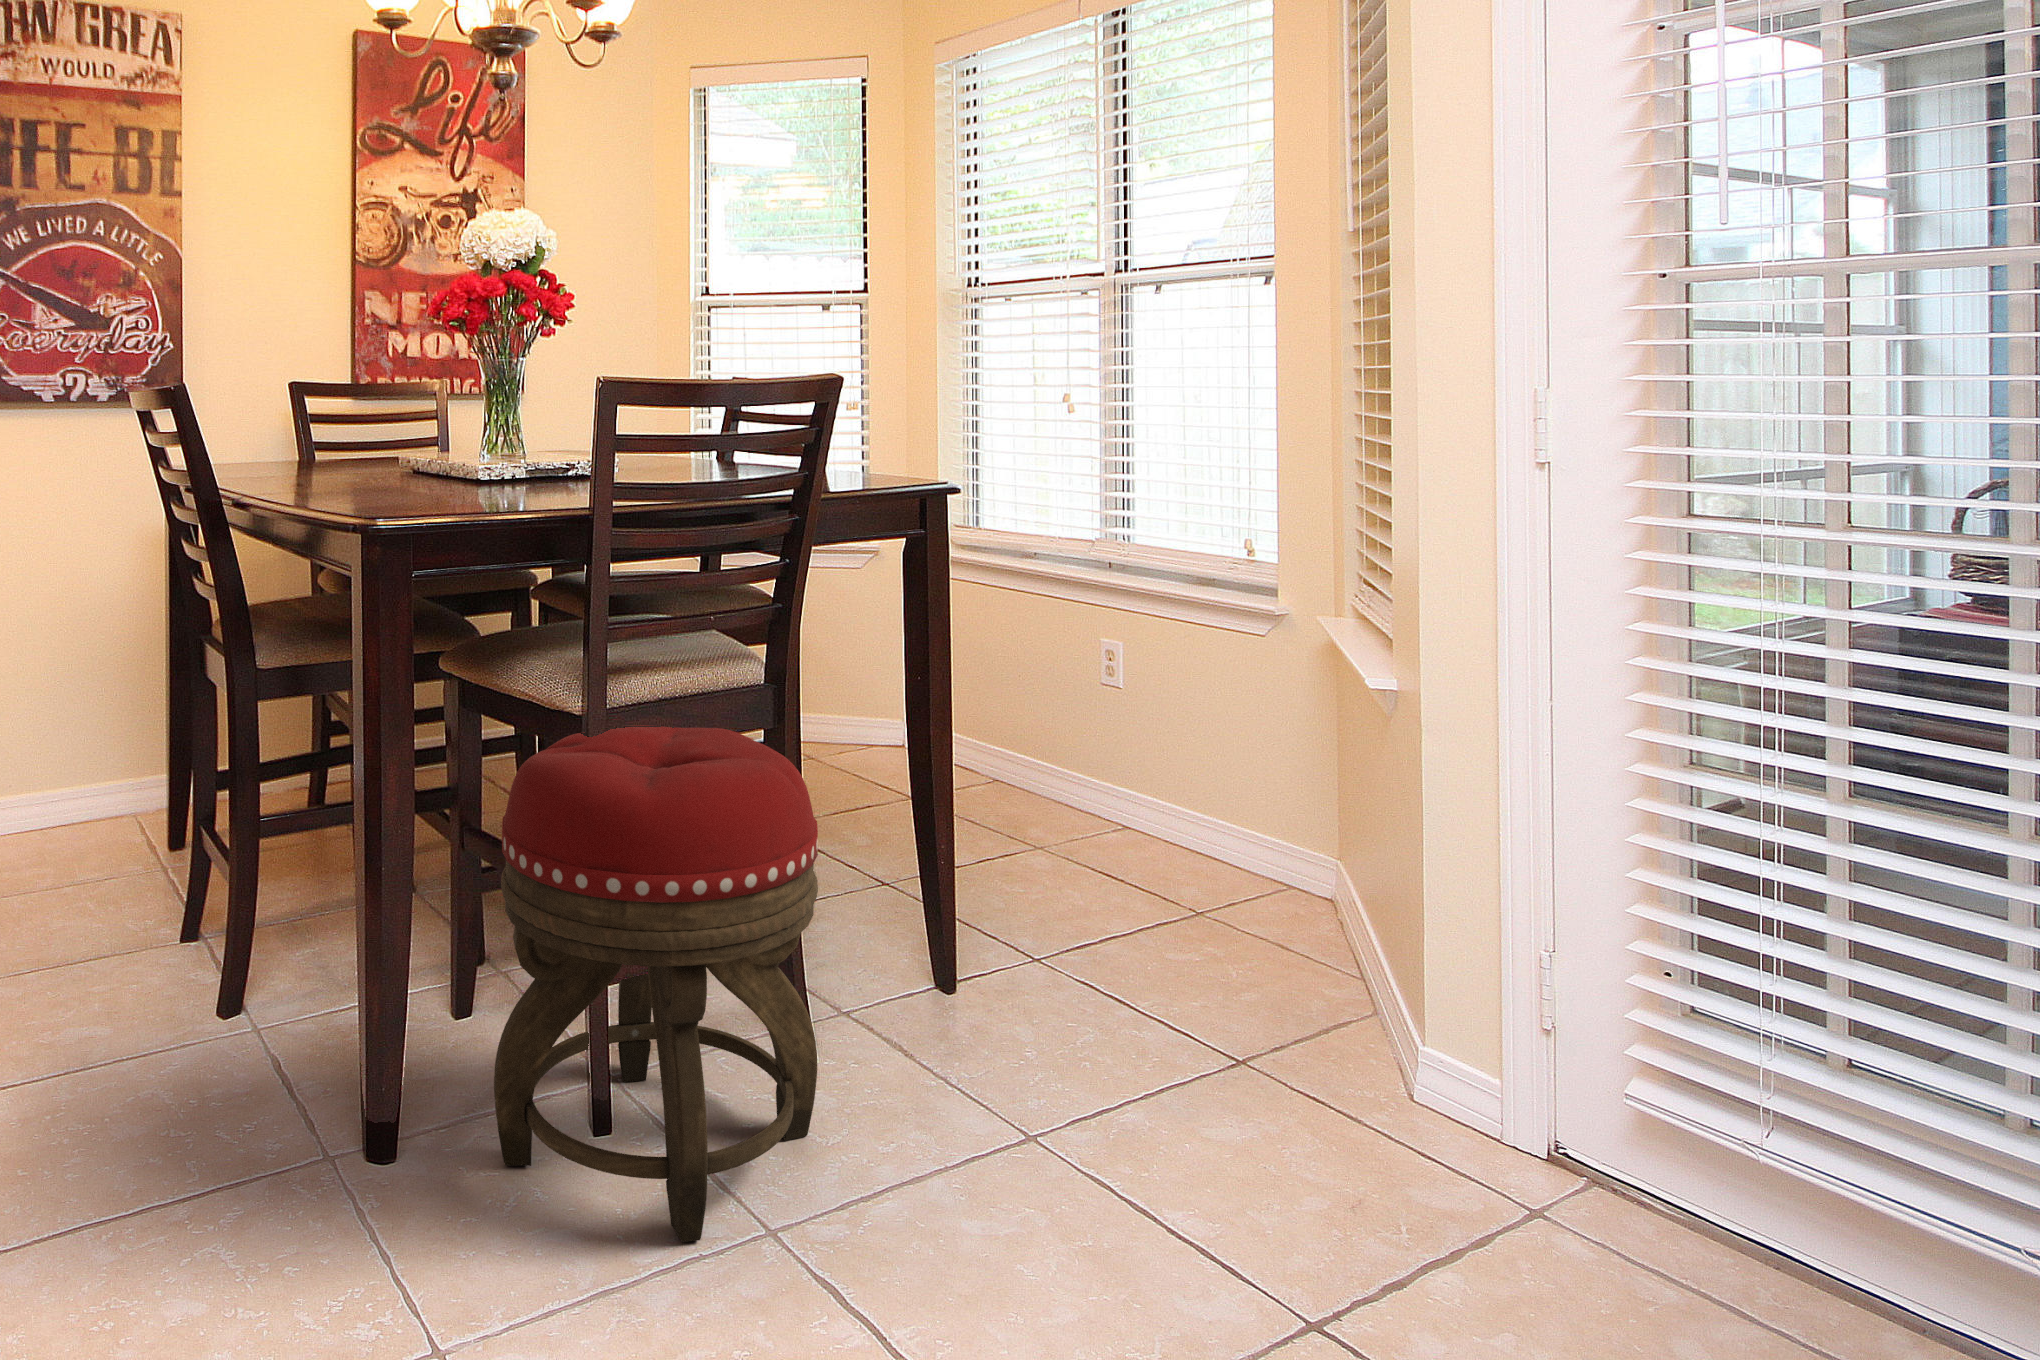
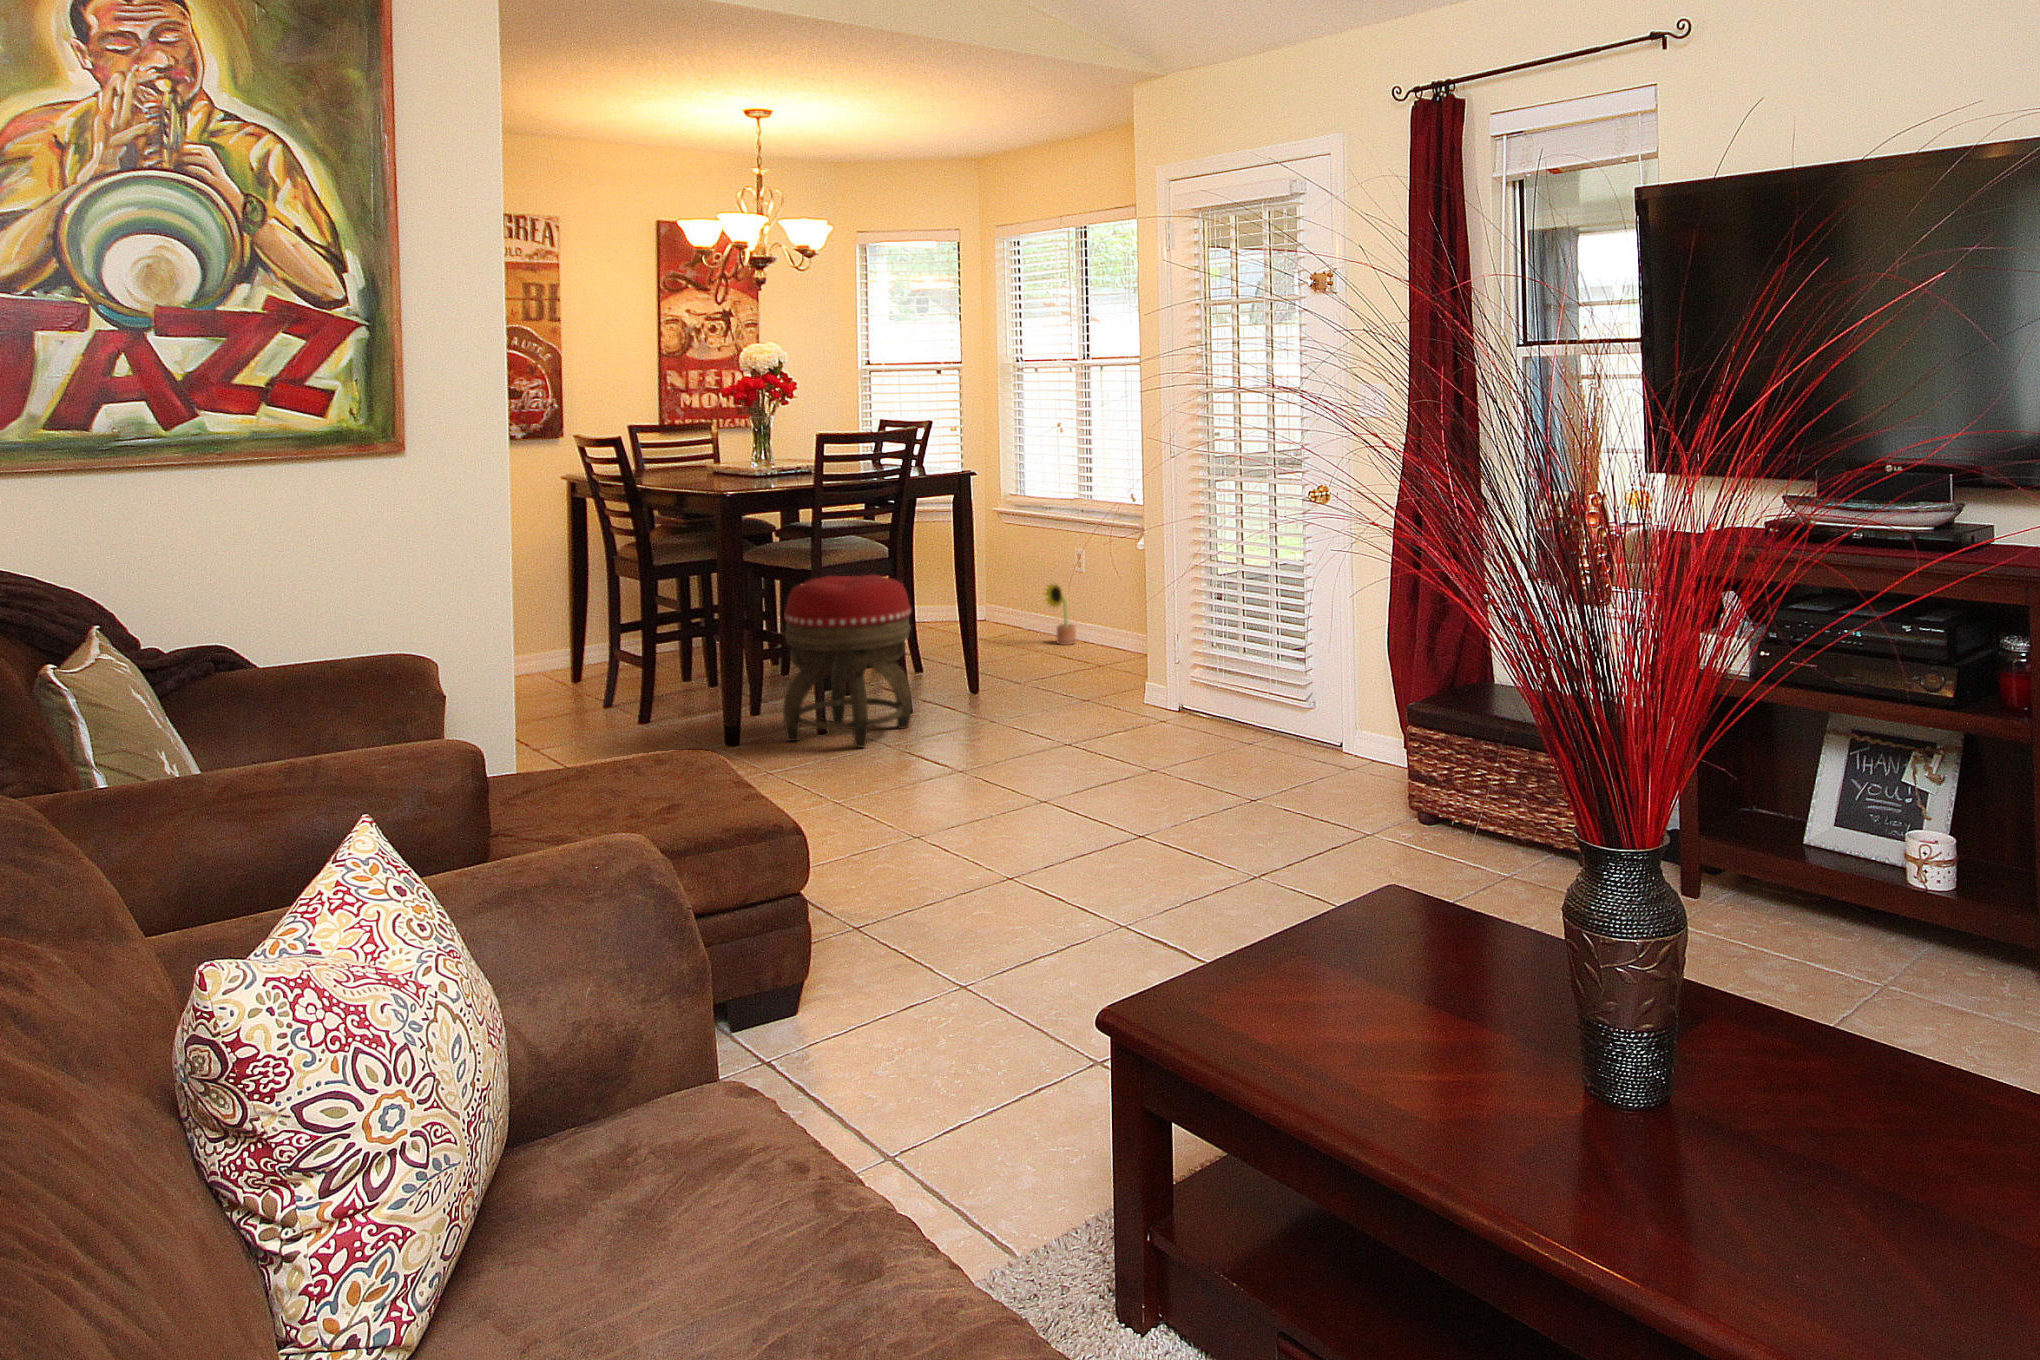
decorative plant: none [1033,702,1100,830] -> present [1043,584,1076,645]

